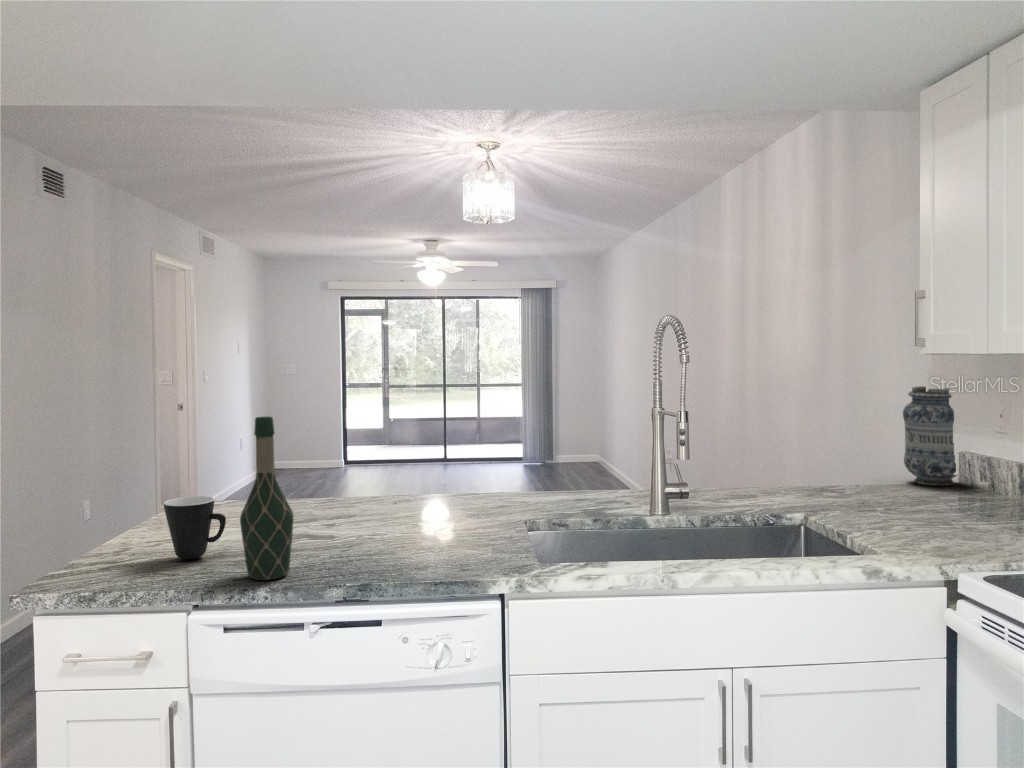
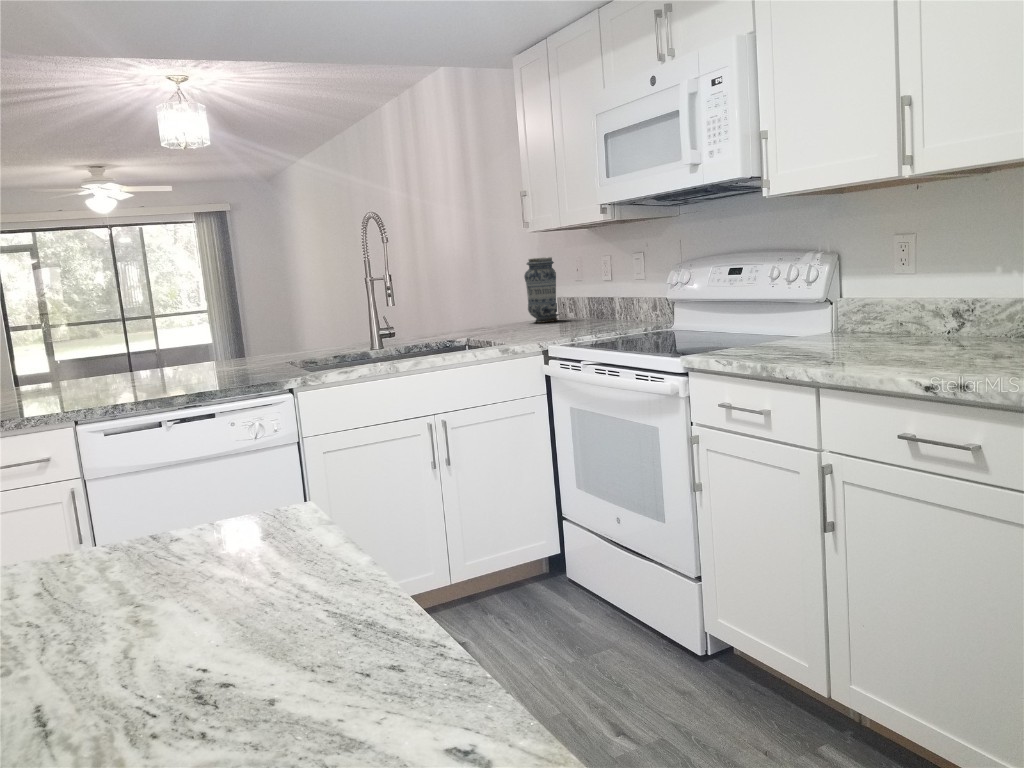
wine bottle: present [240,417,294,580] -> none [103,287,143,398]
mug: present [164,496,226,559] -> none [25,356,75,401]

